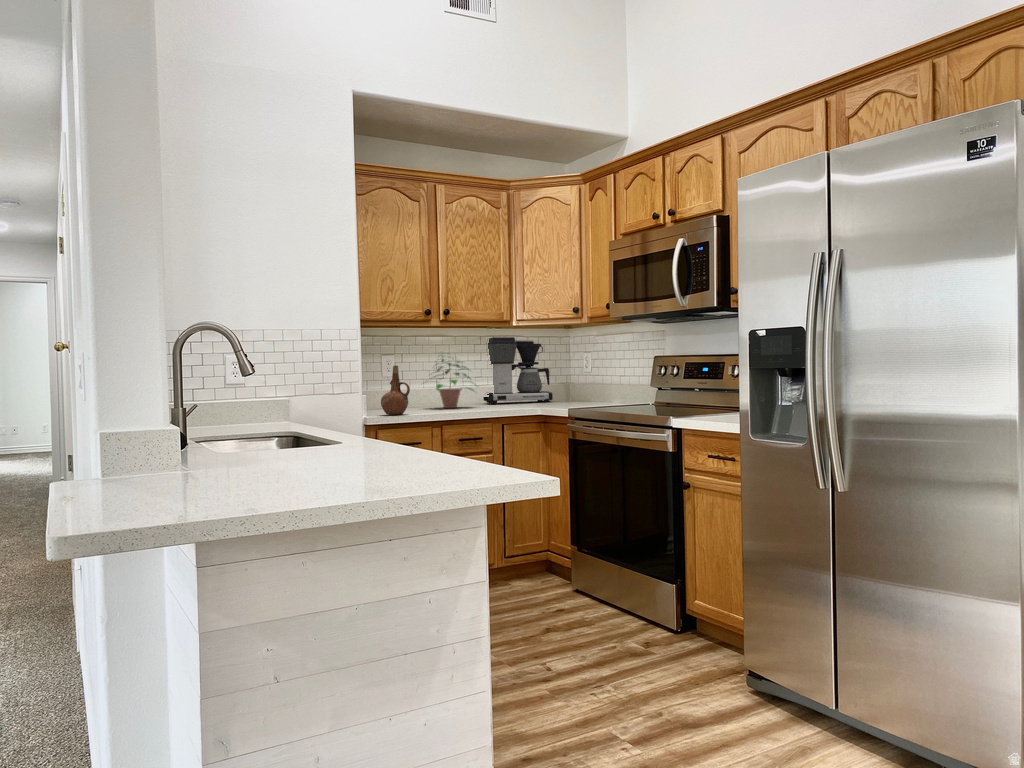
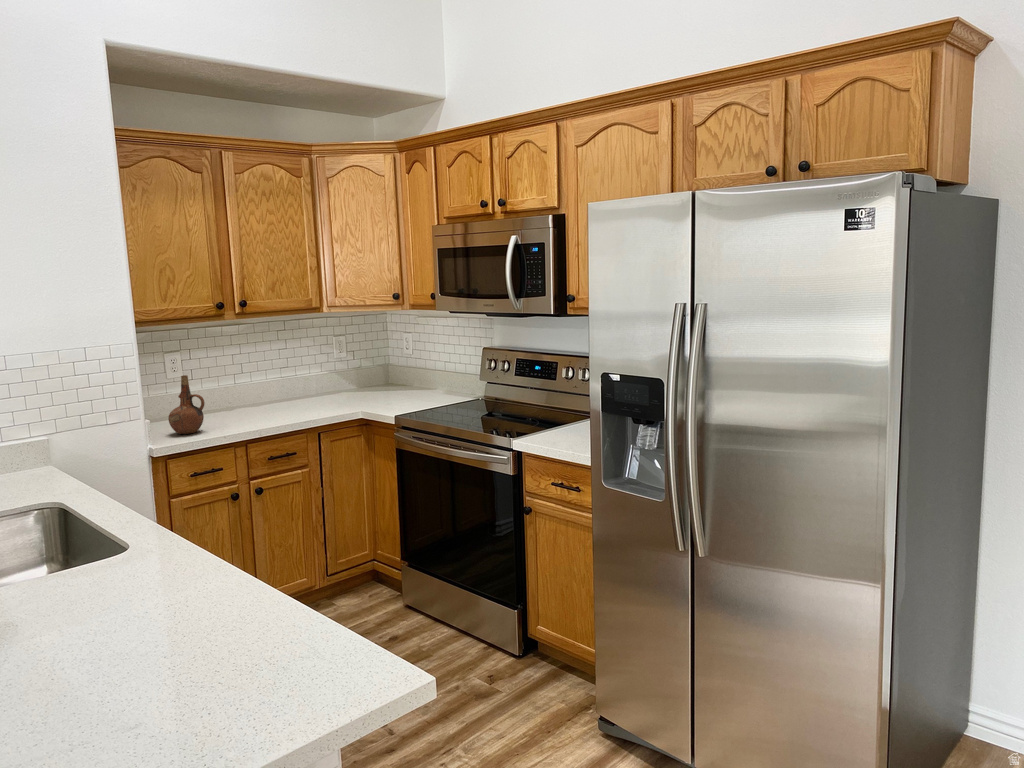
coffee maker: present [483,337,553,404] -> none [292,321,371,397]
potted plant: present [431,357,474,408] -> none [217,345,288,410]

